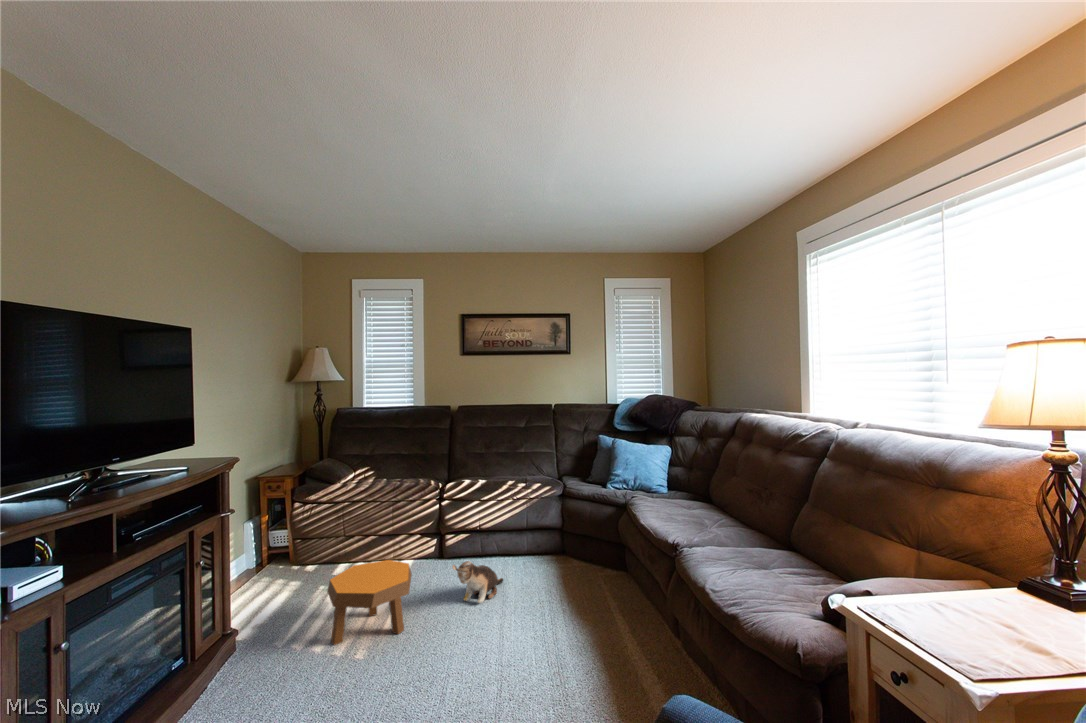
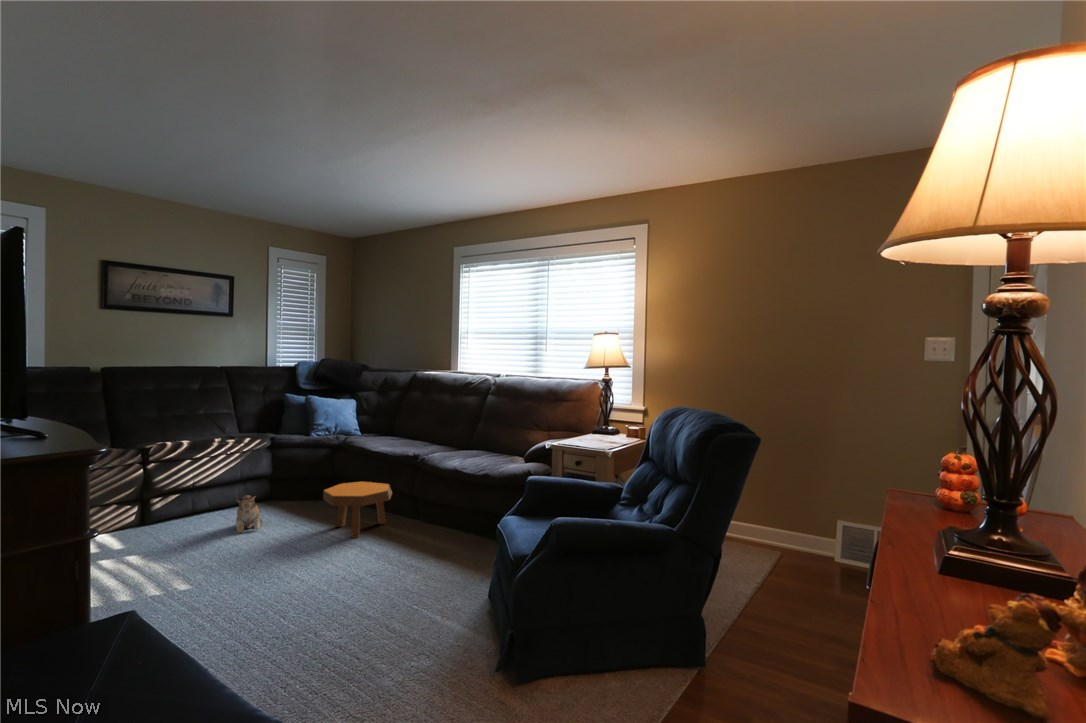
footstool: present [327,560,412,645] -> present [323,481,392,538]

